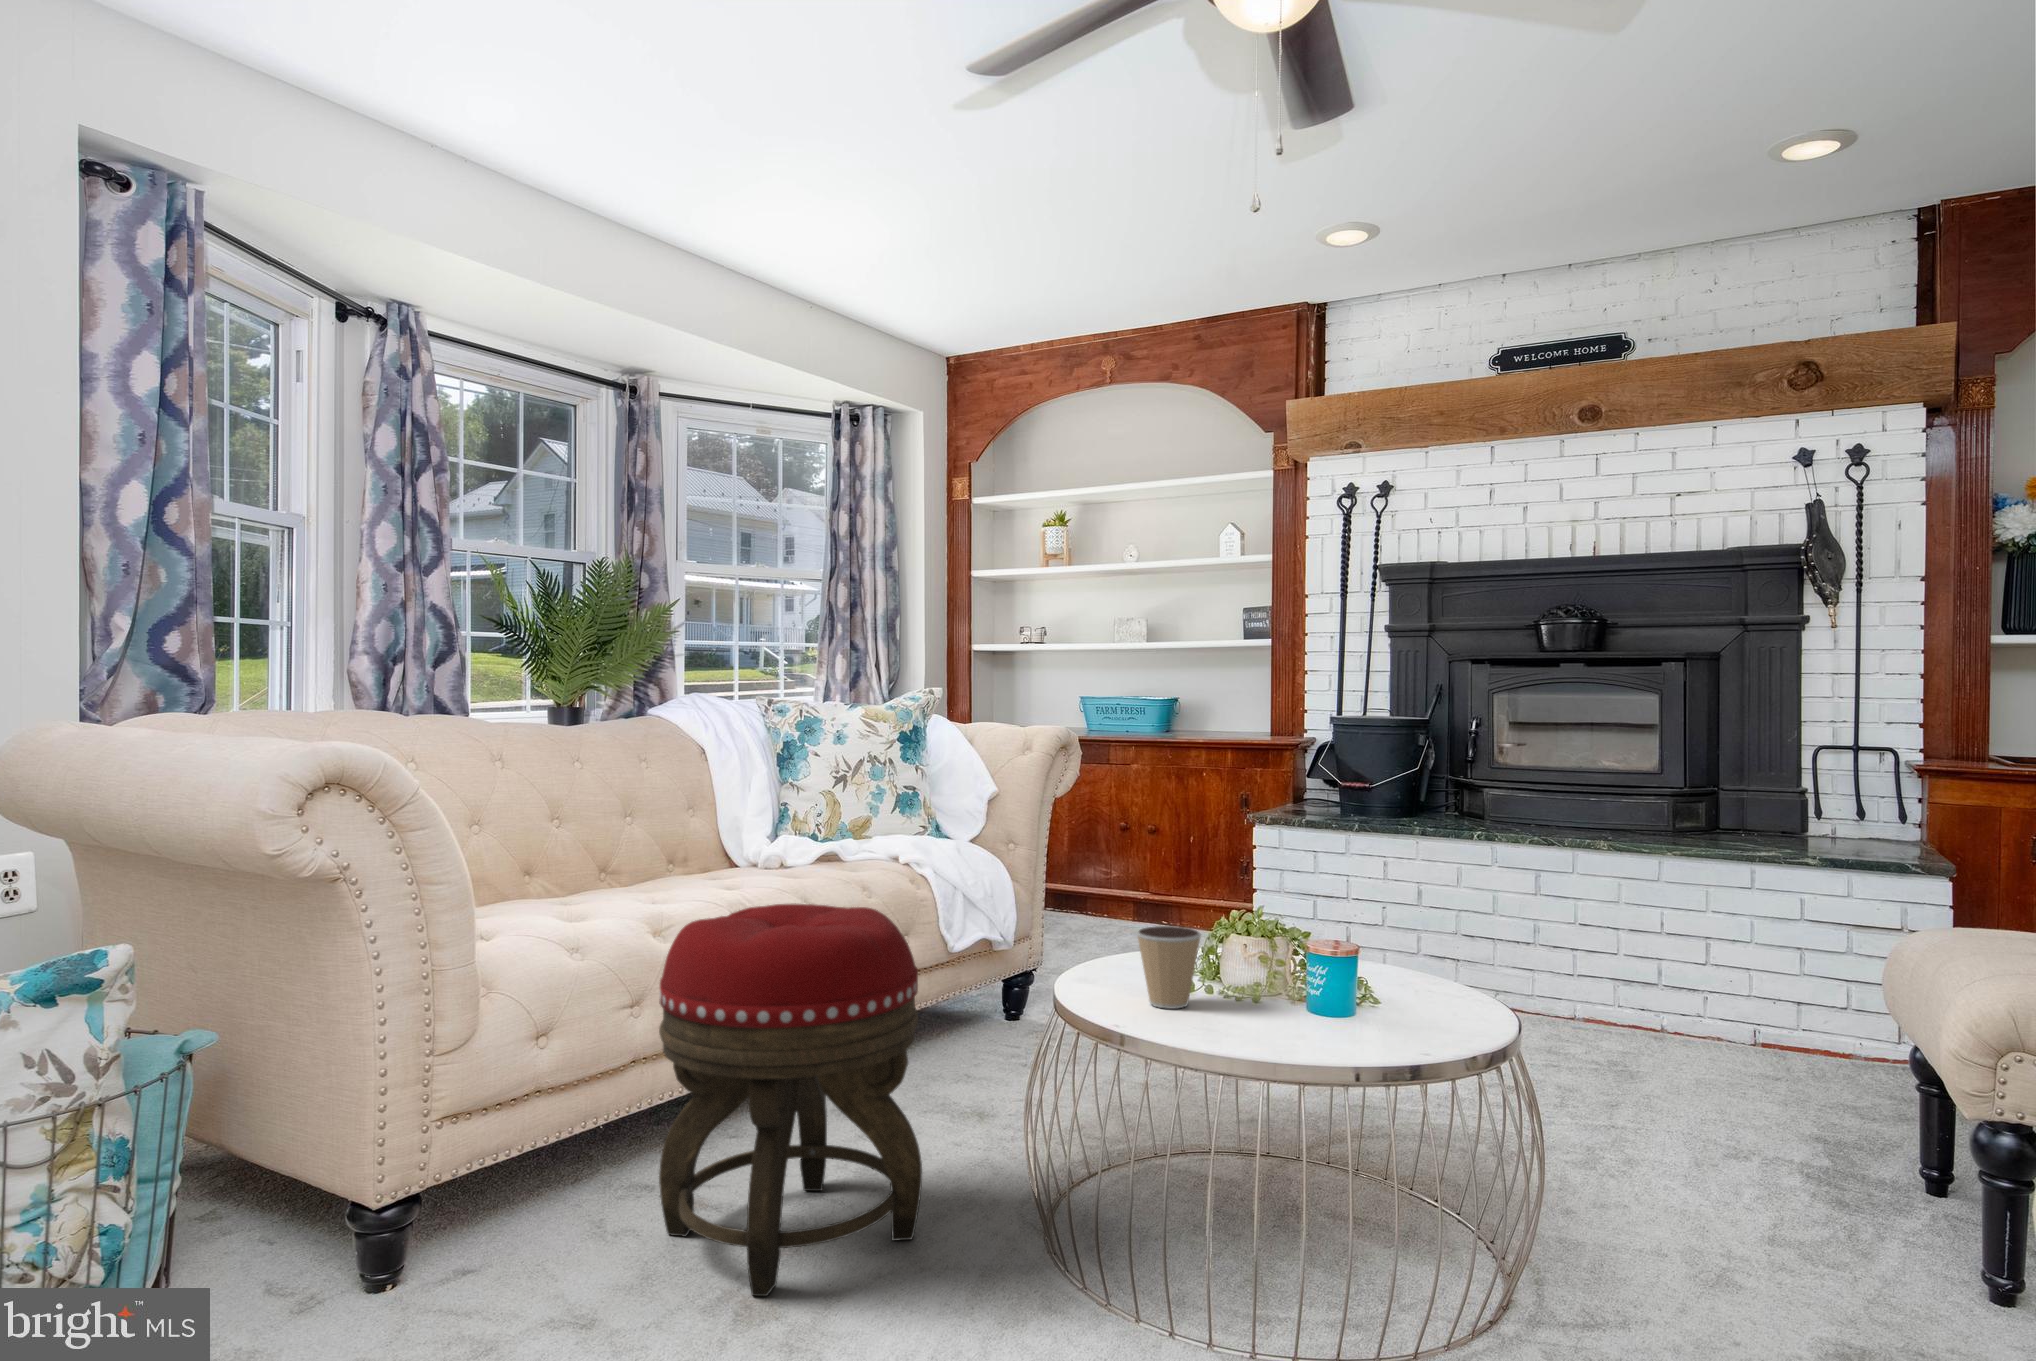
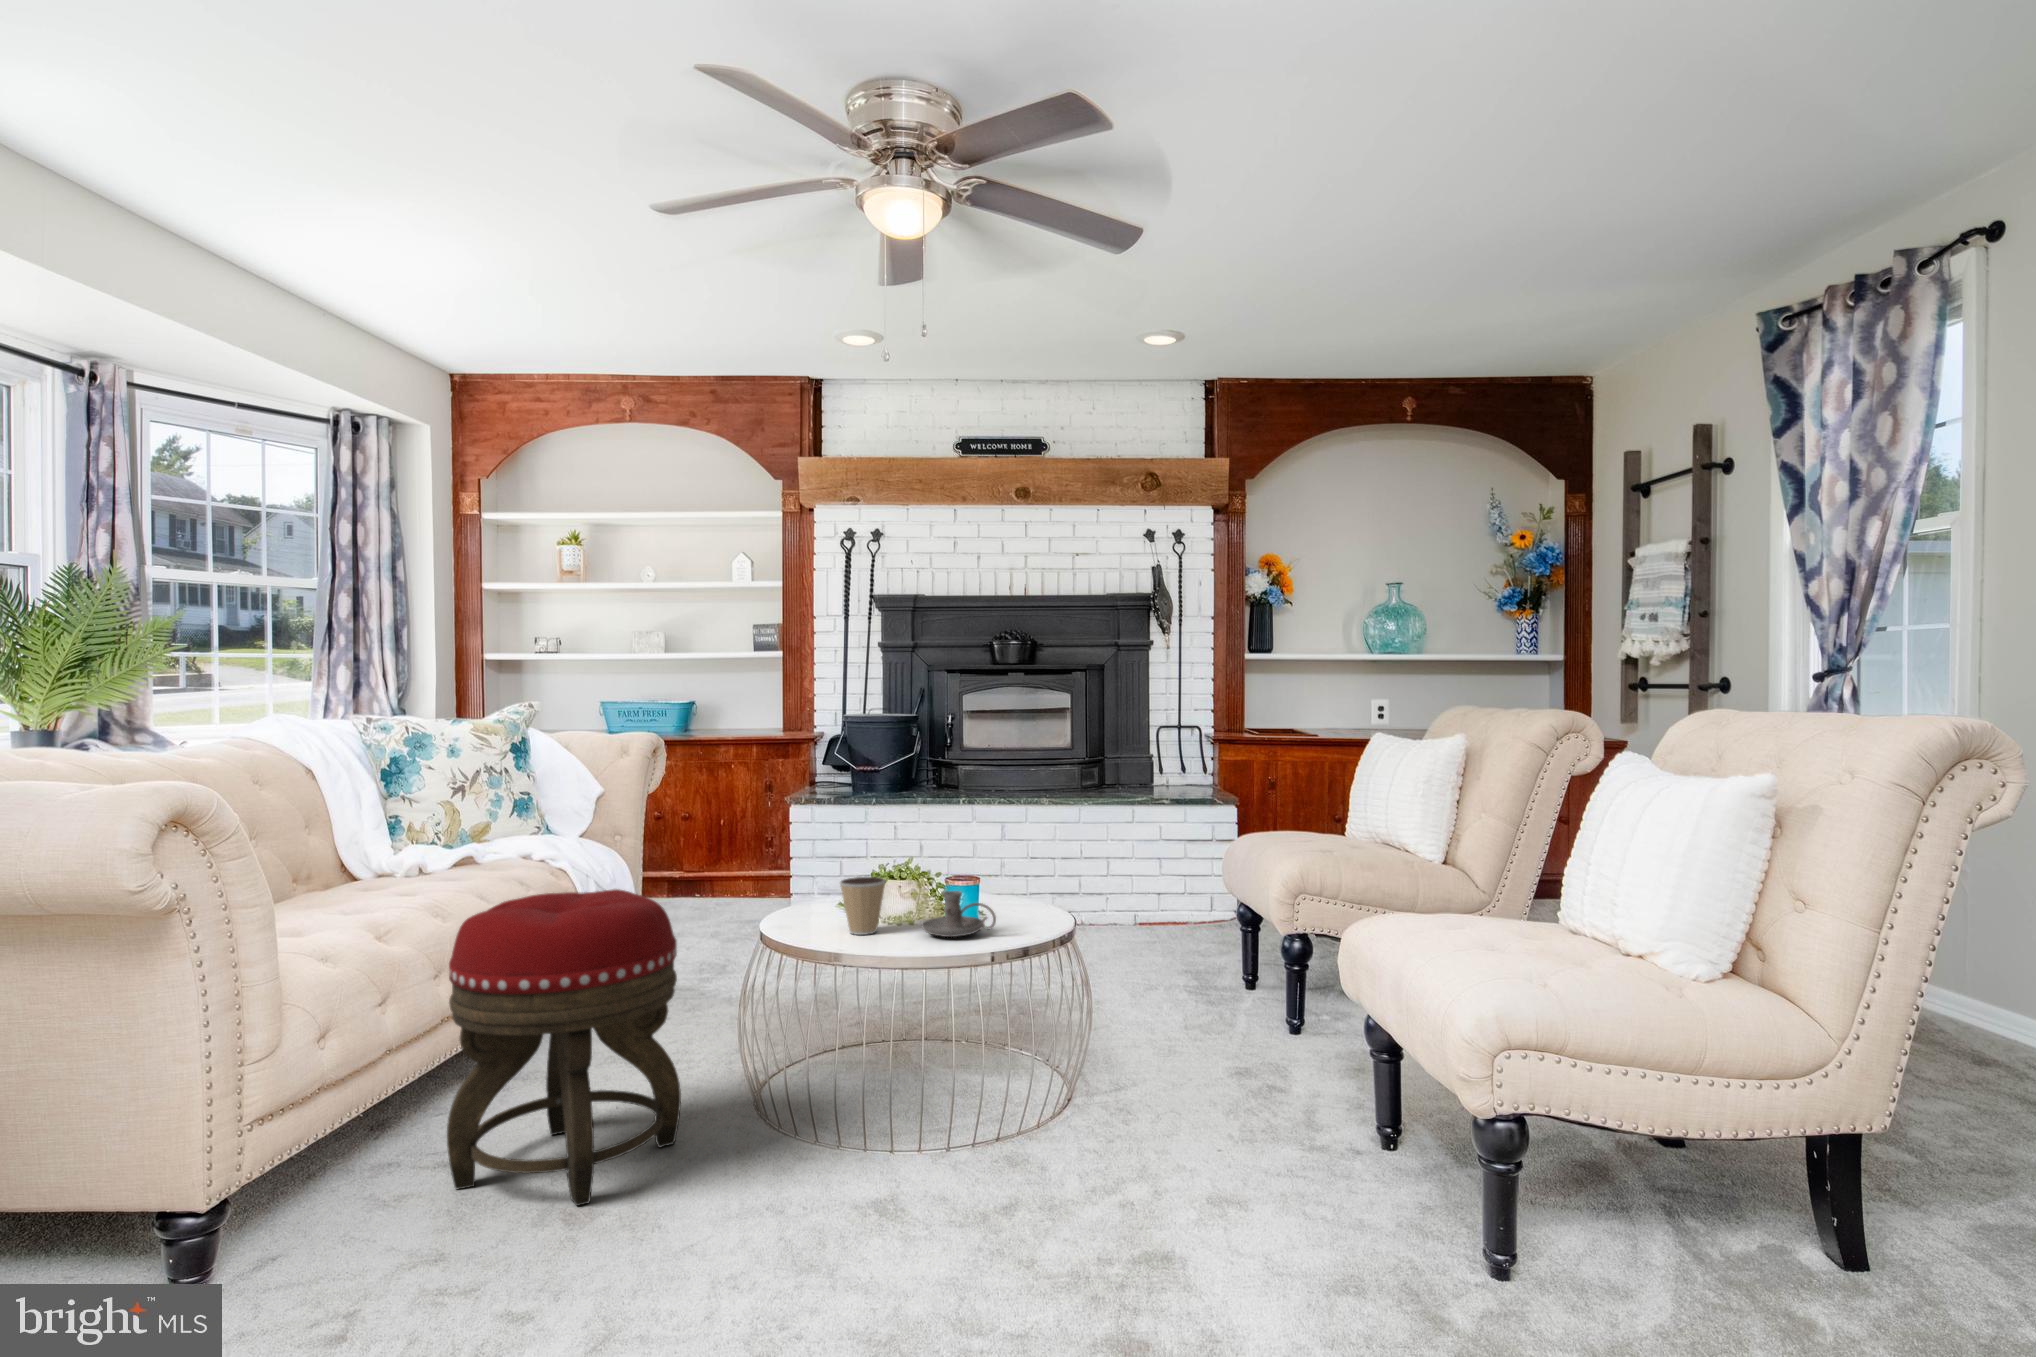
candle holder: none [1239,963,1345,1033] -> present [921,891,996,937]

